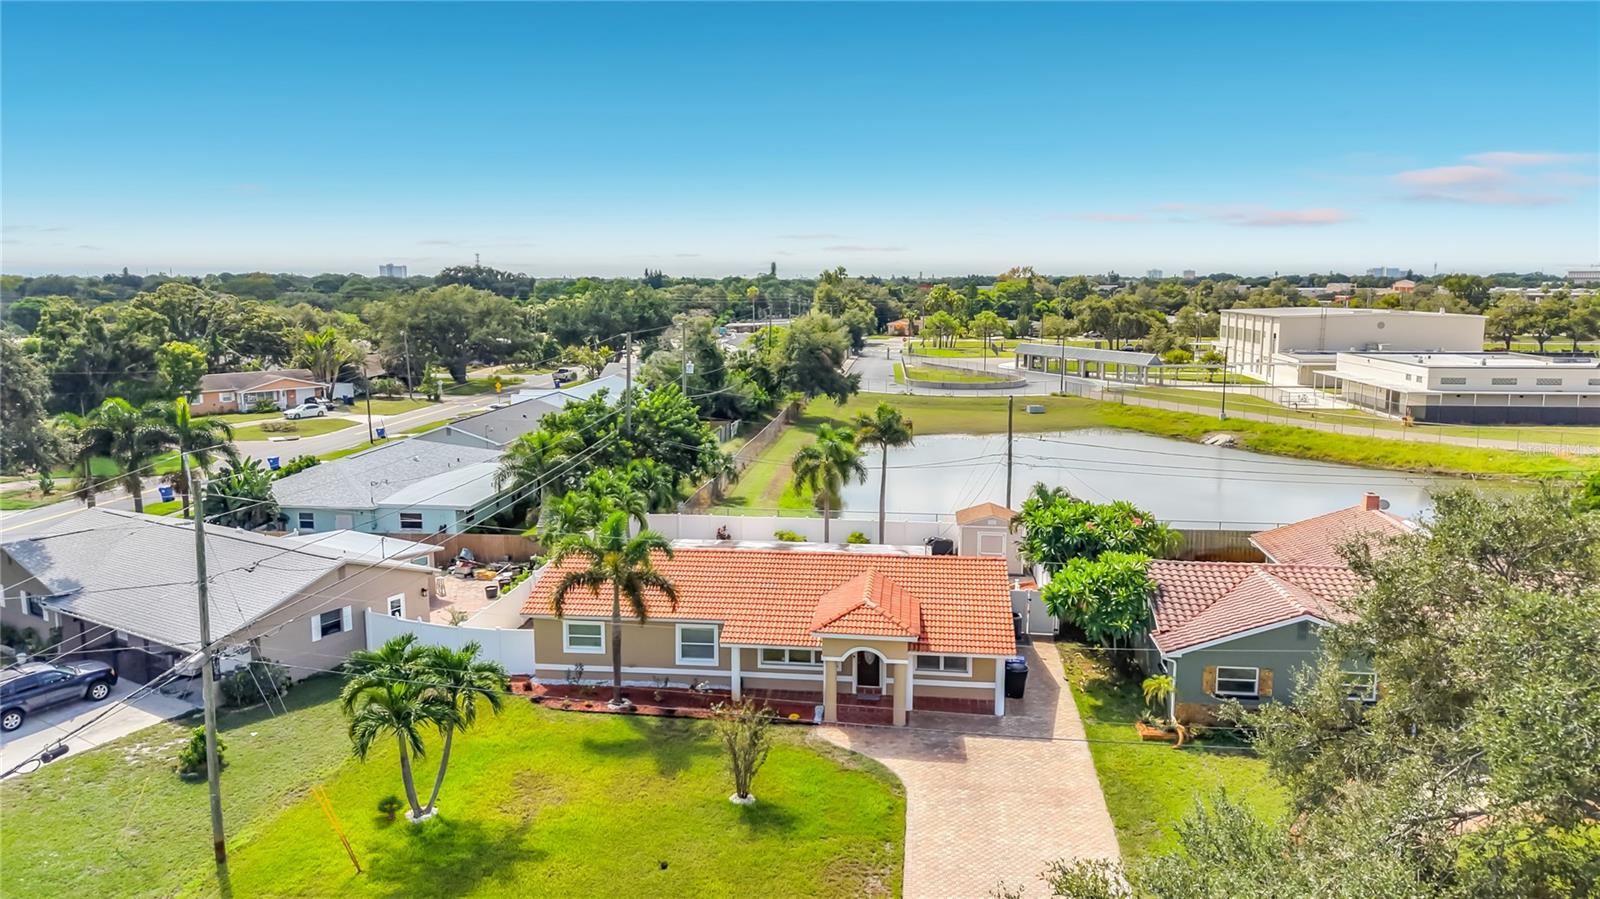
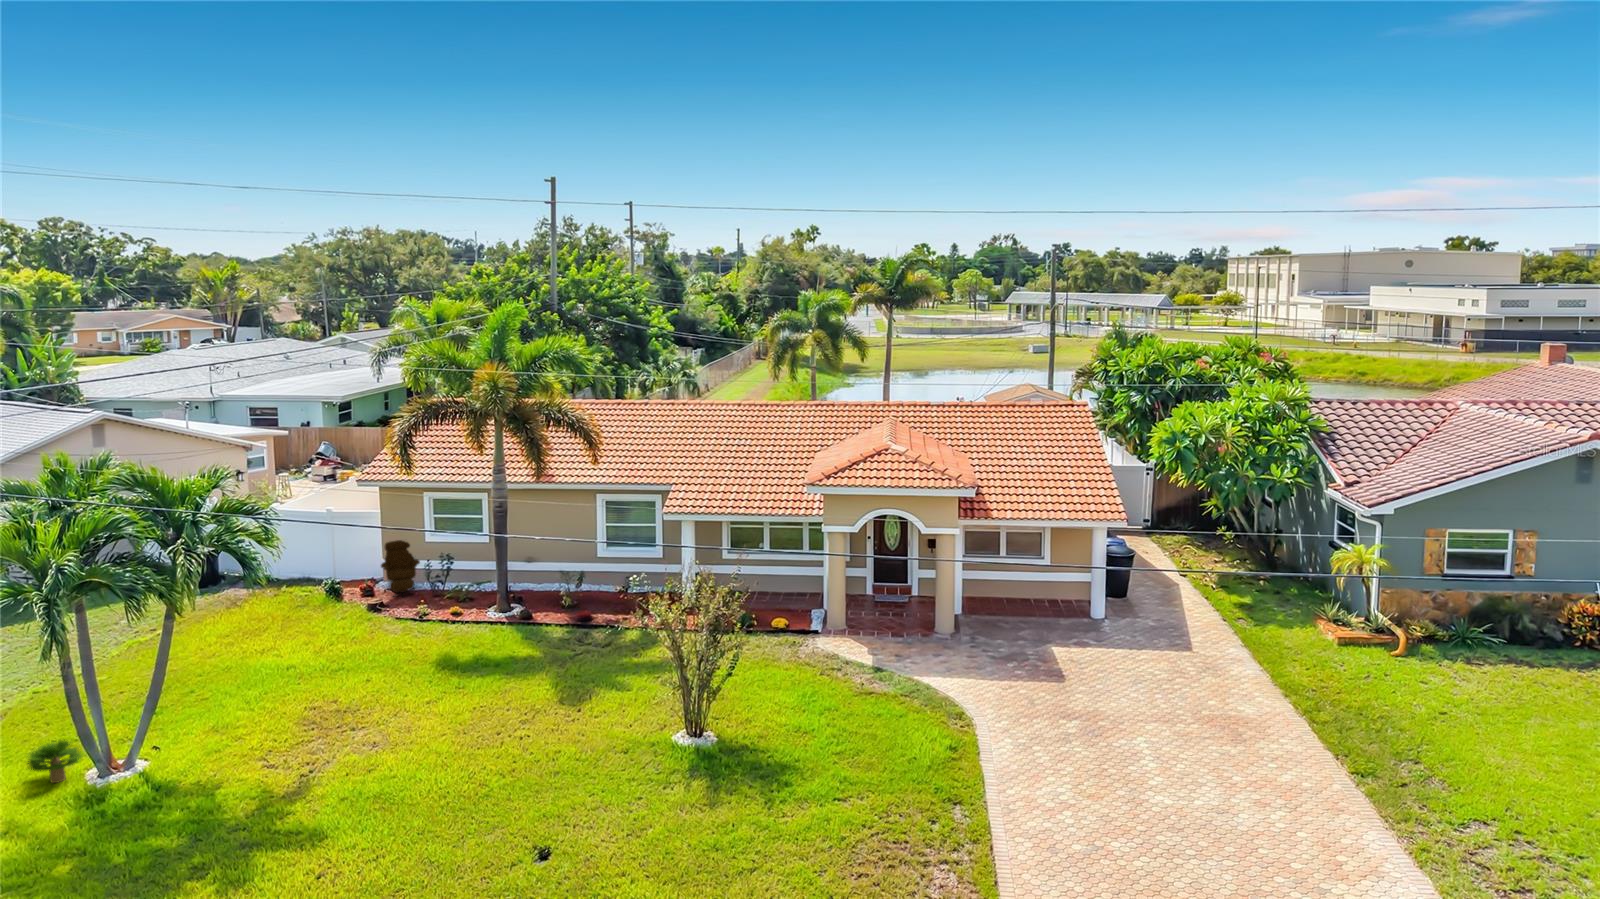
lounge chair: none [535,650,560,691] -> present [381,540,420,595]

